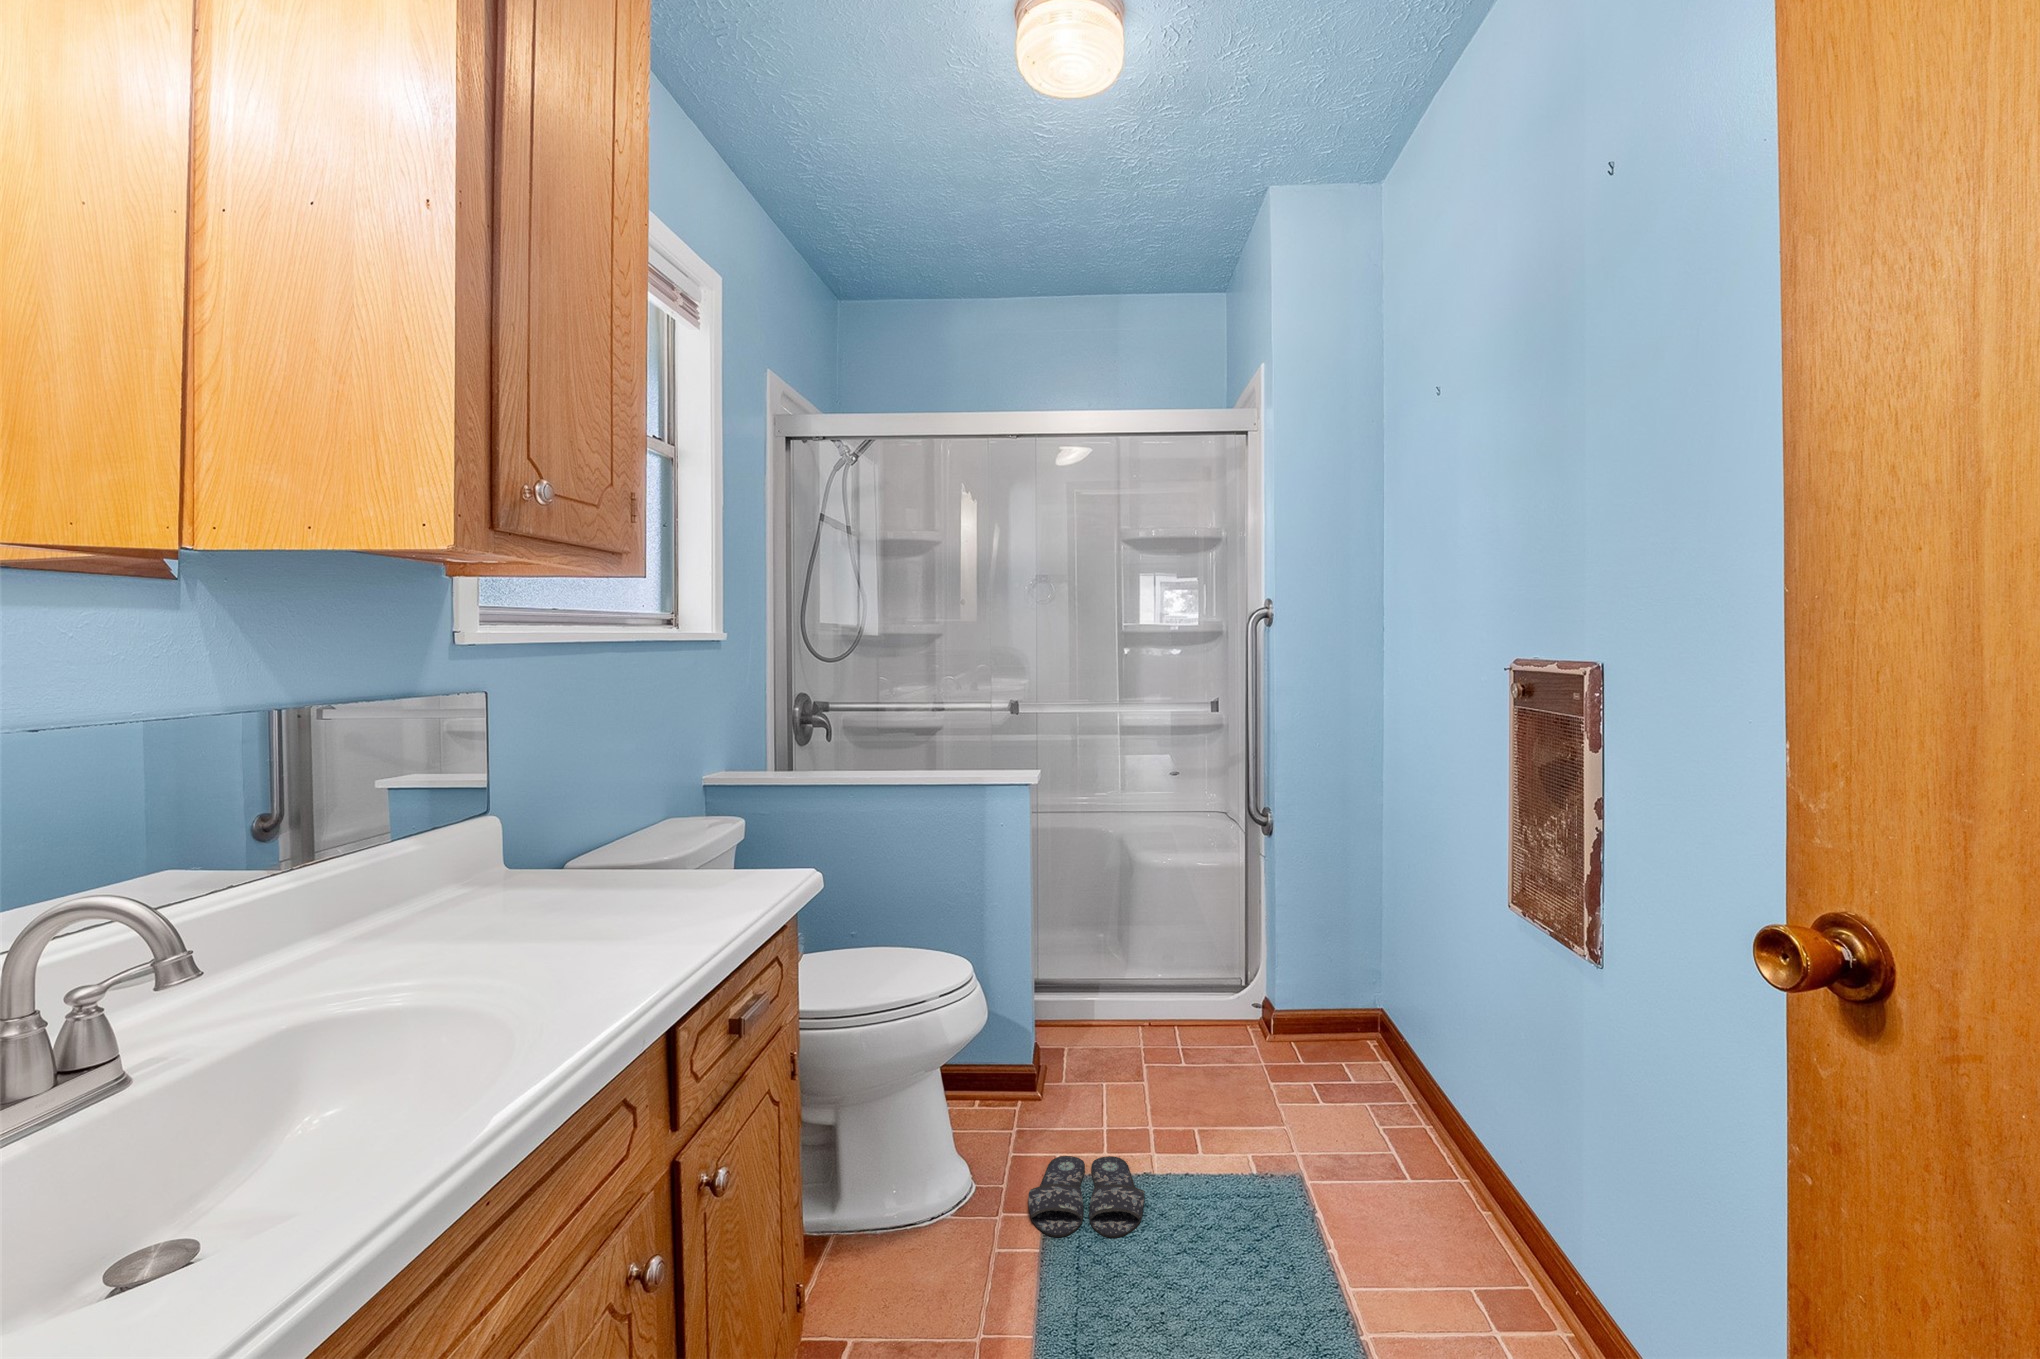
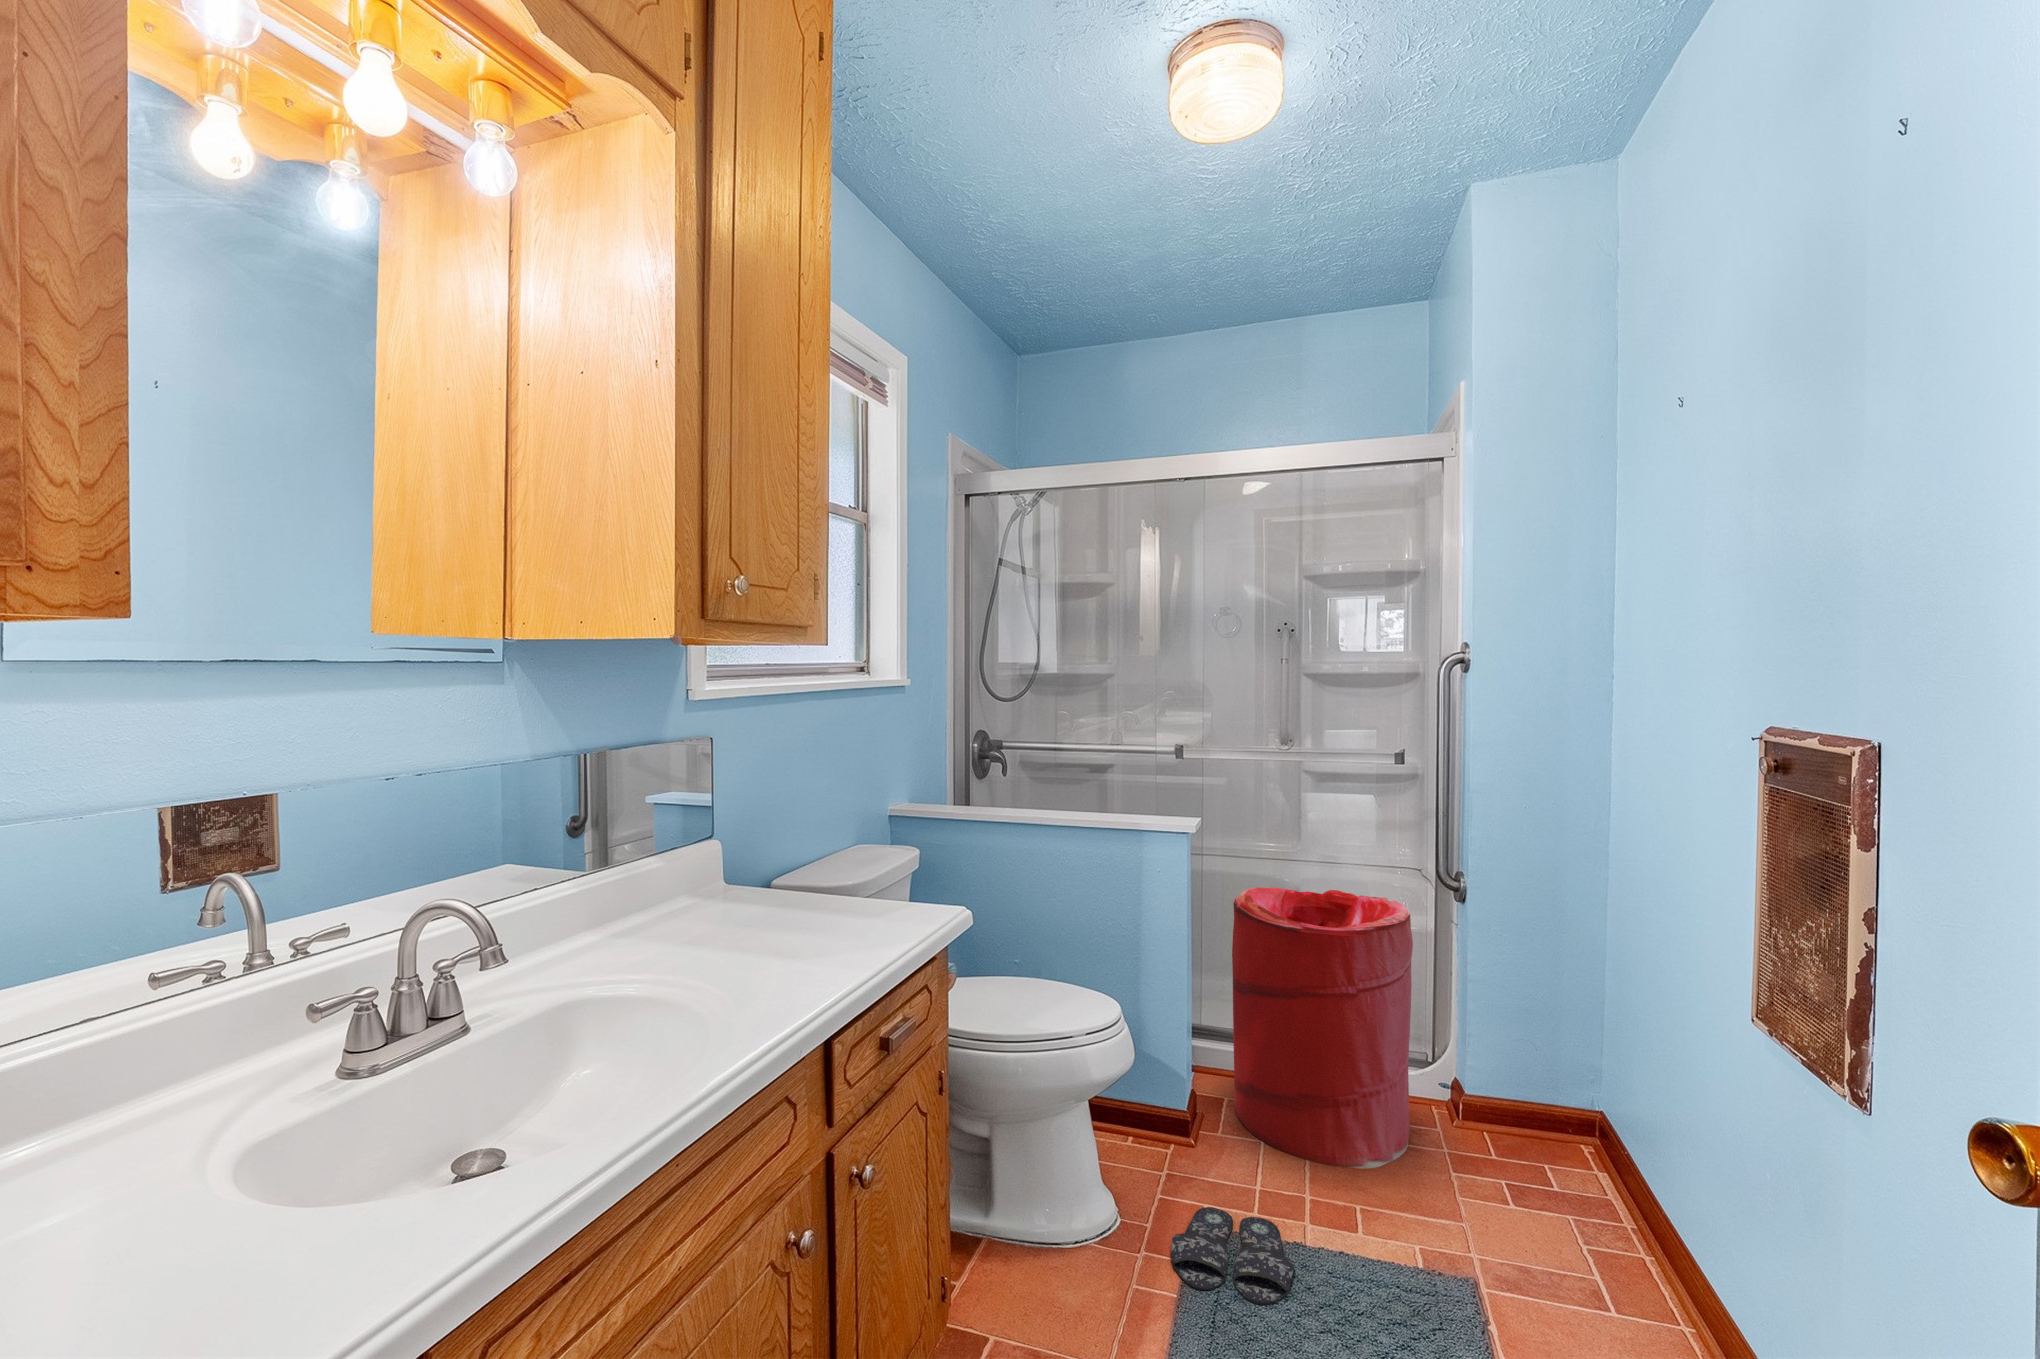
laundry hamper: none [1076,838,1236,1095] -> present [1232,887,1413,1169]

